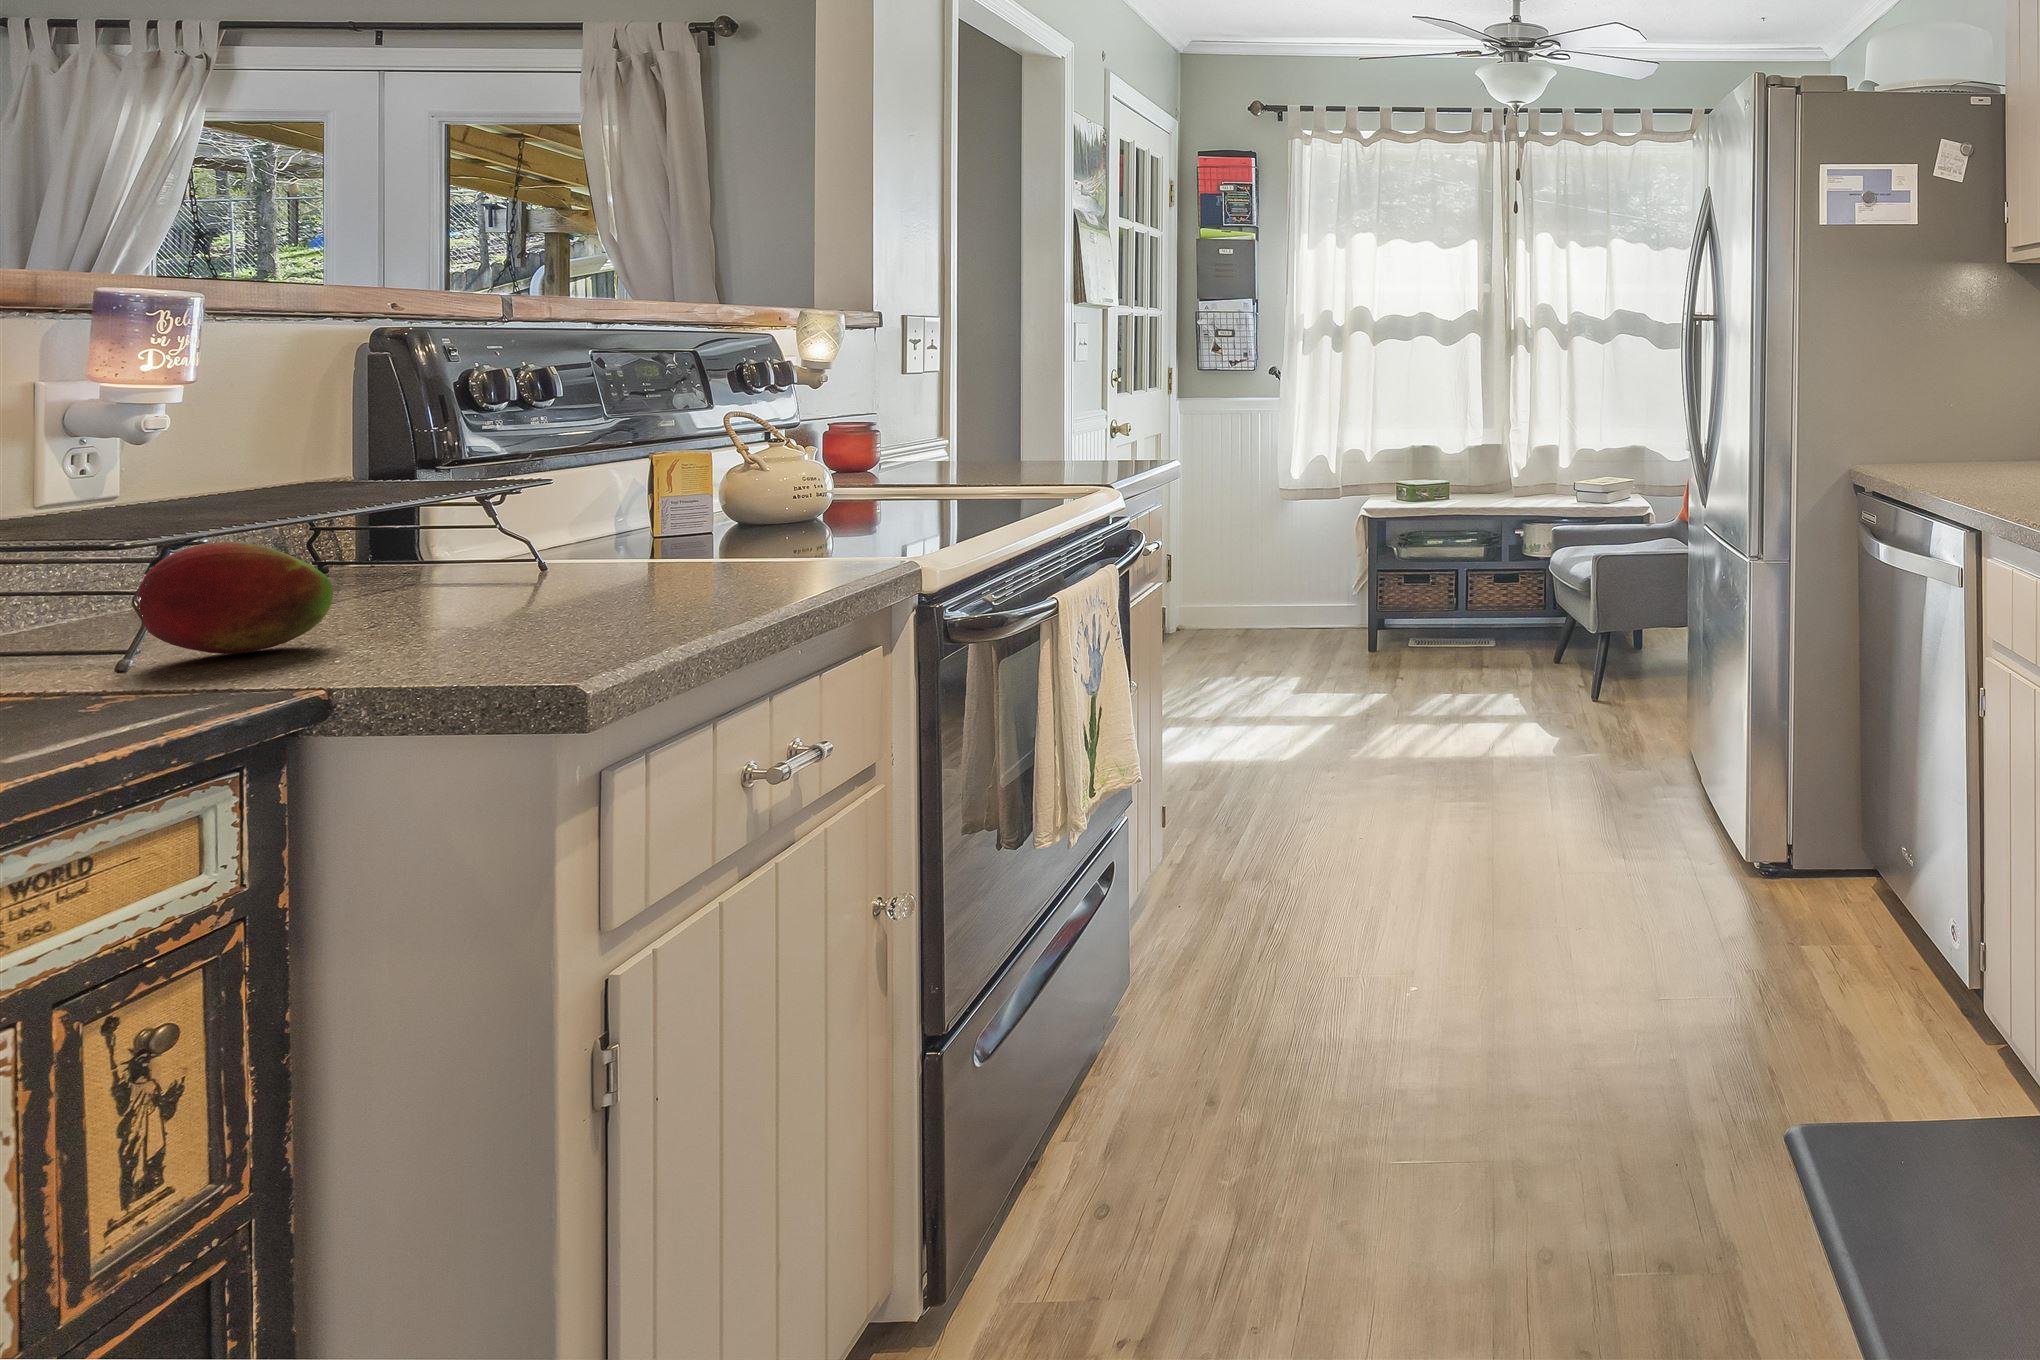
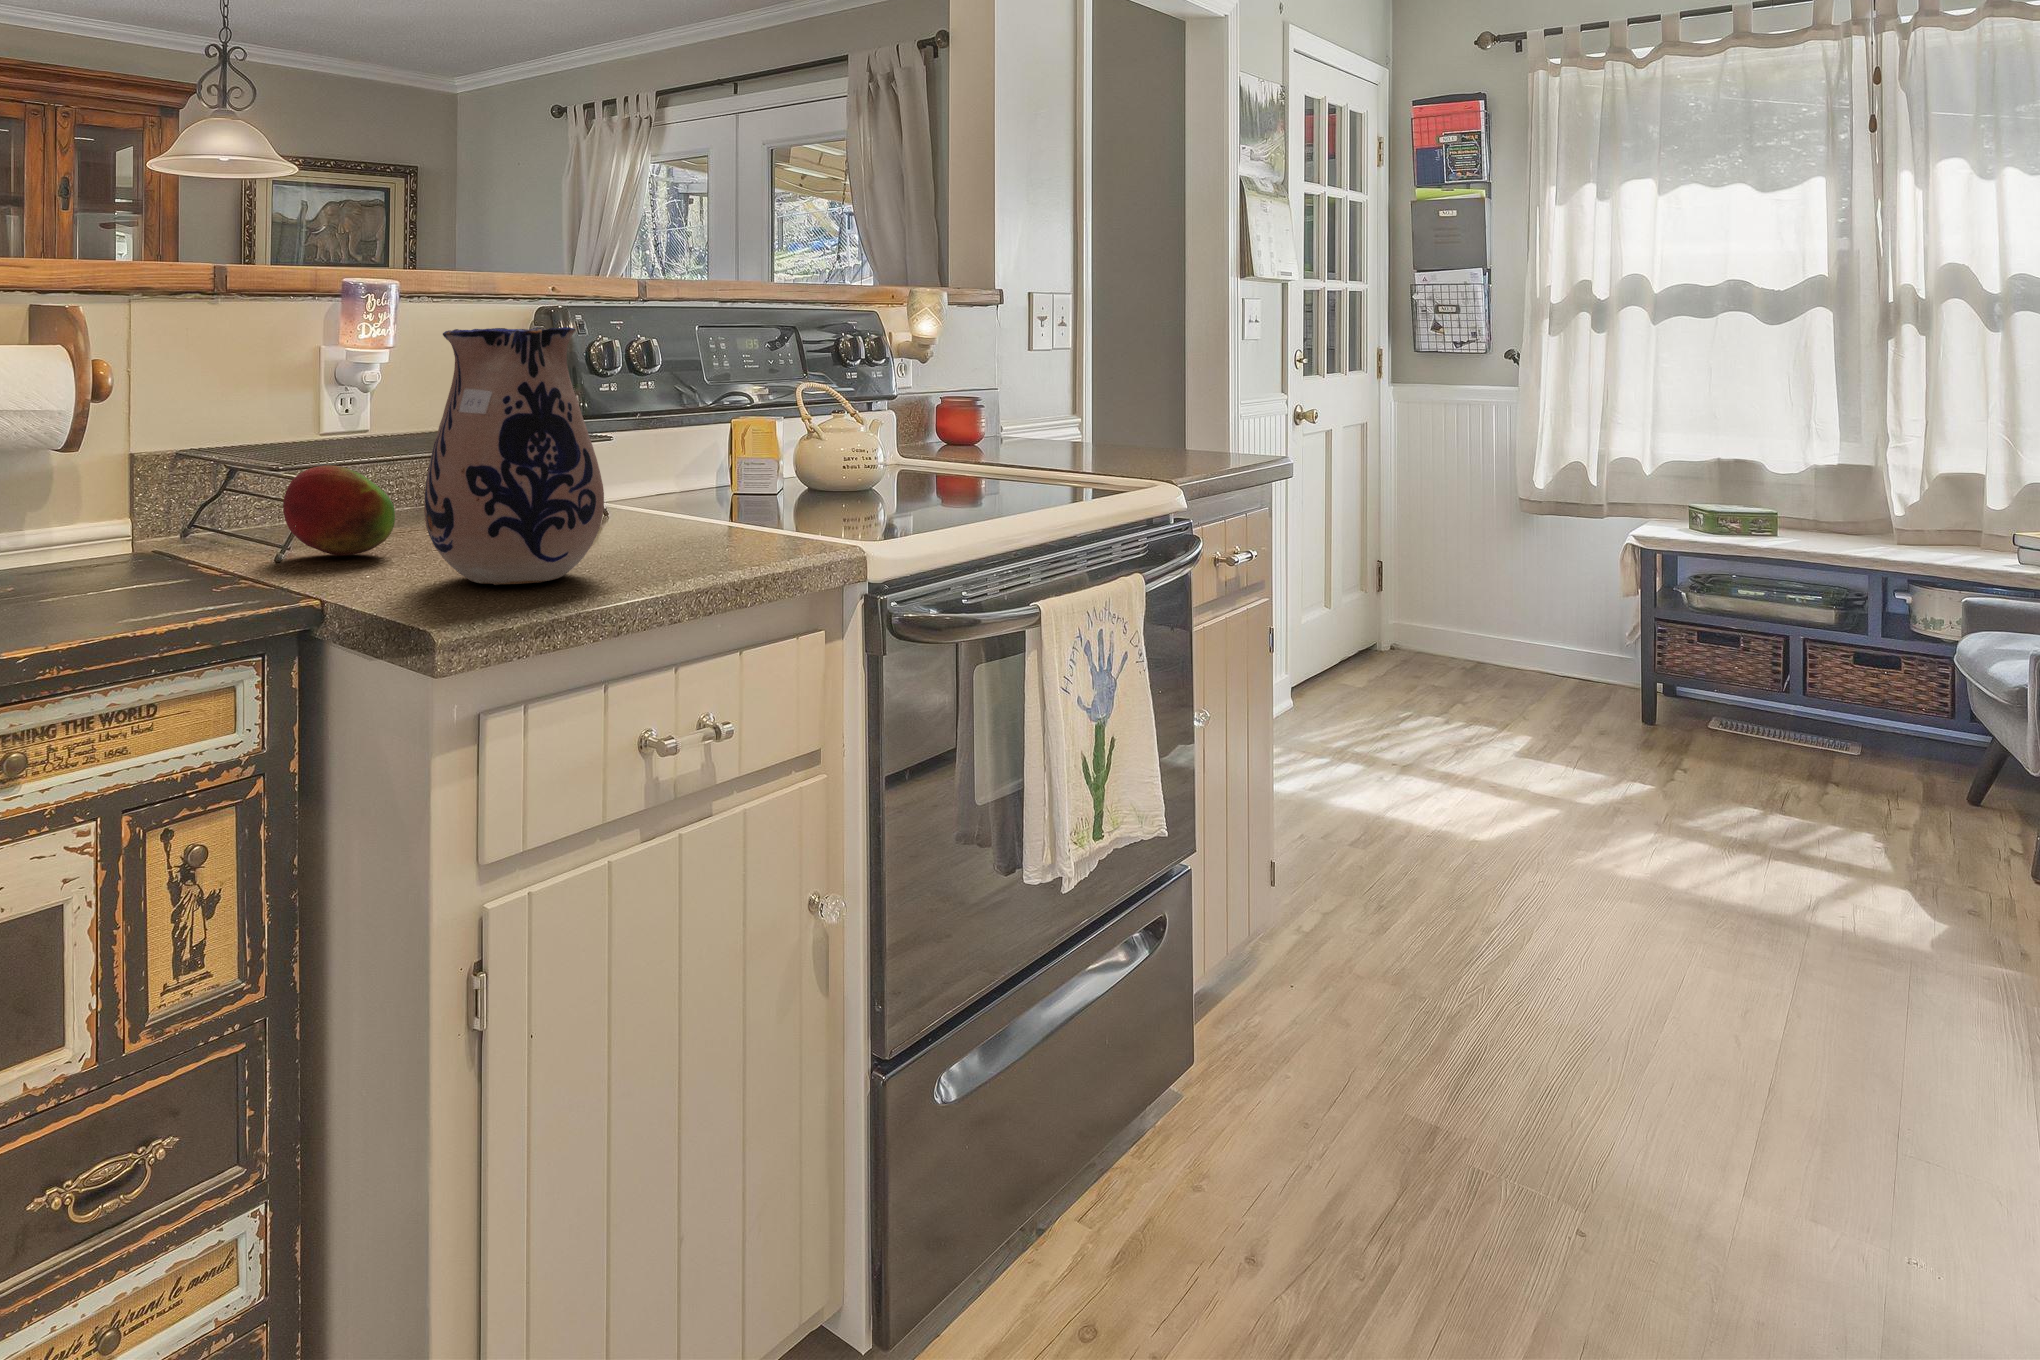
ceramic pitcher: none [451,367,686,648] -> present [424,327,604,585]

